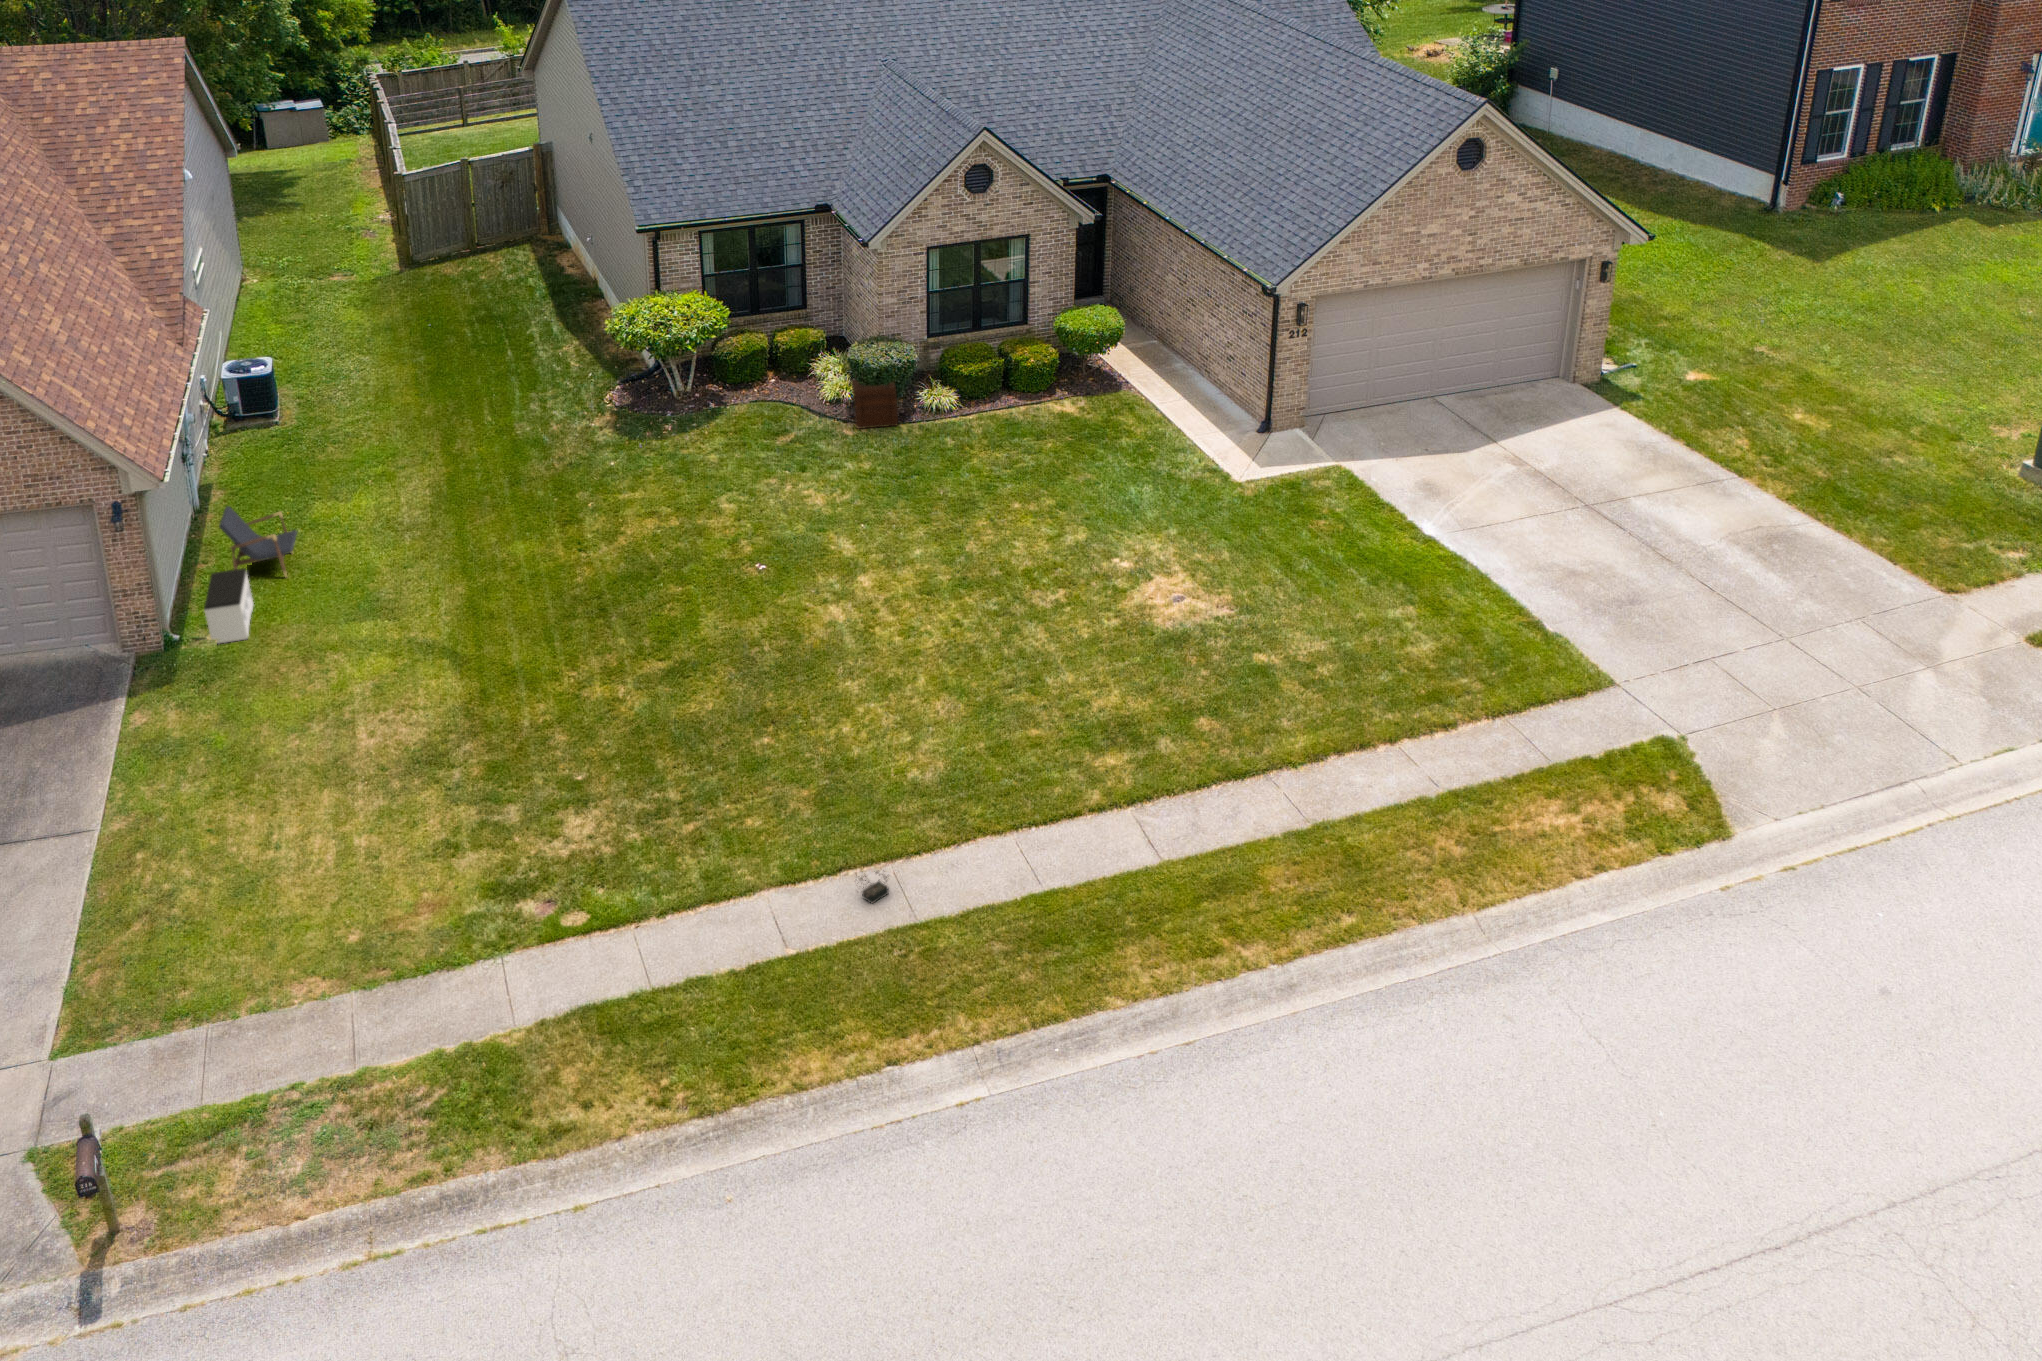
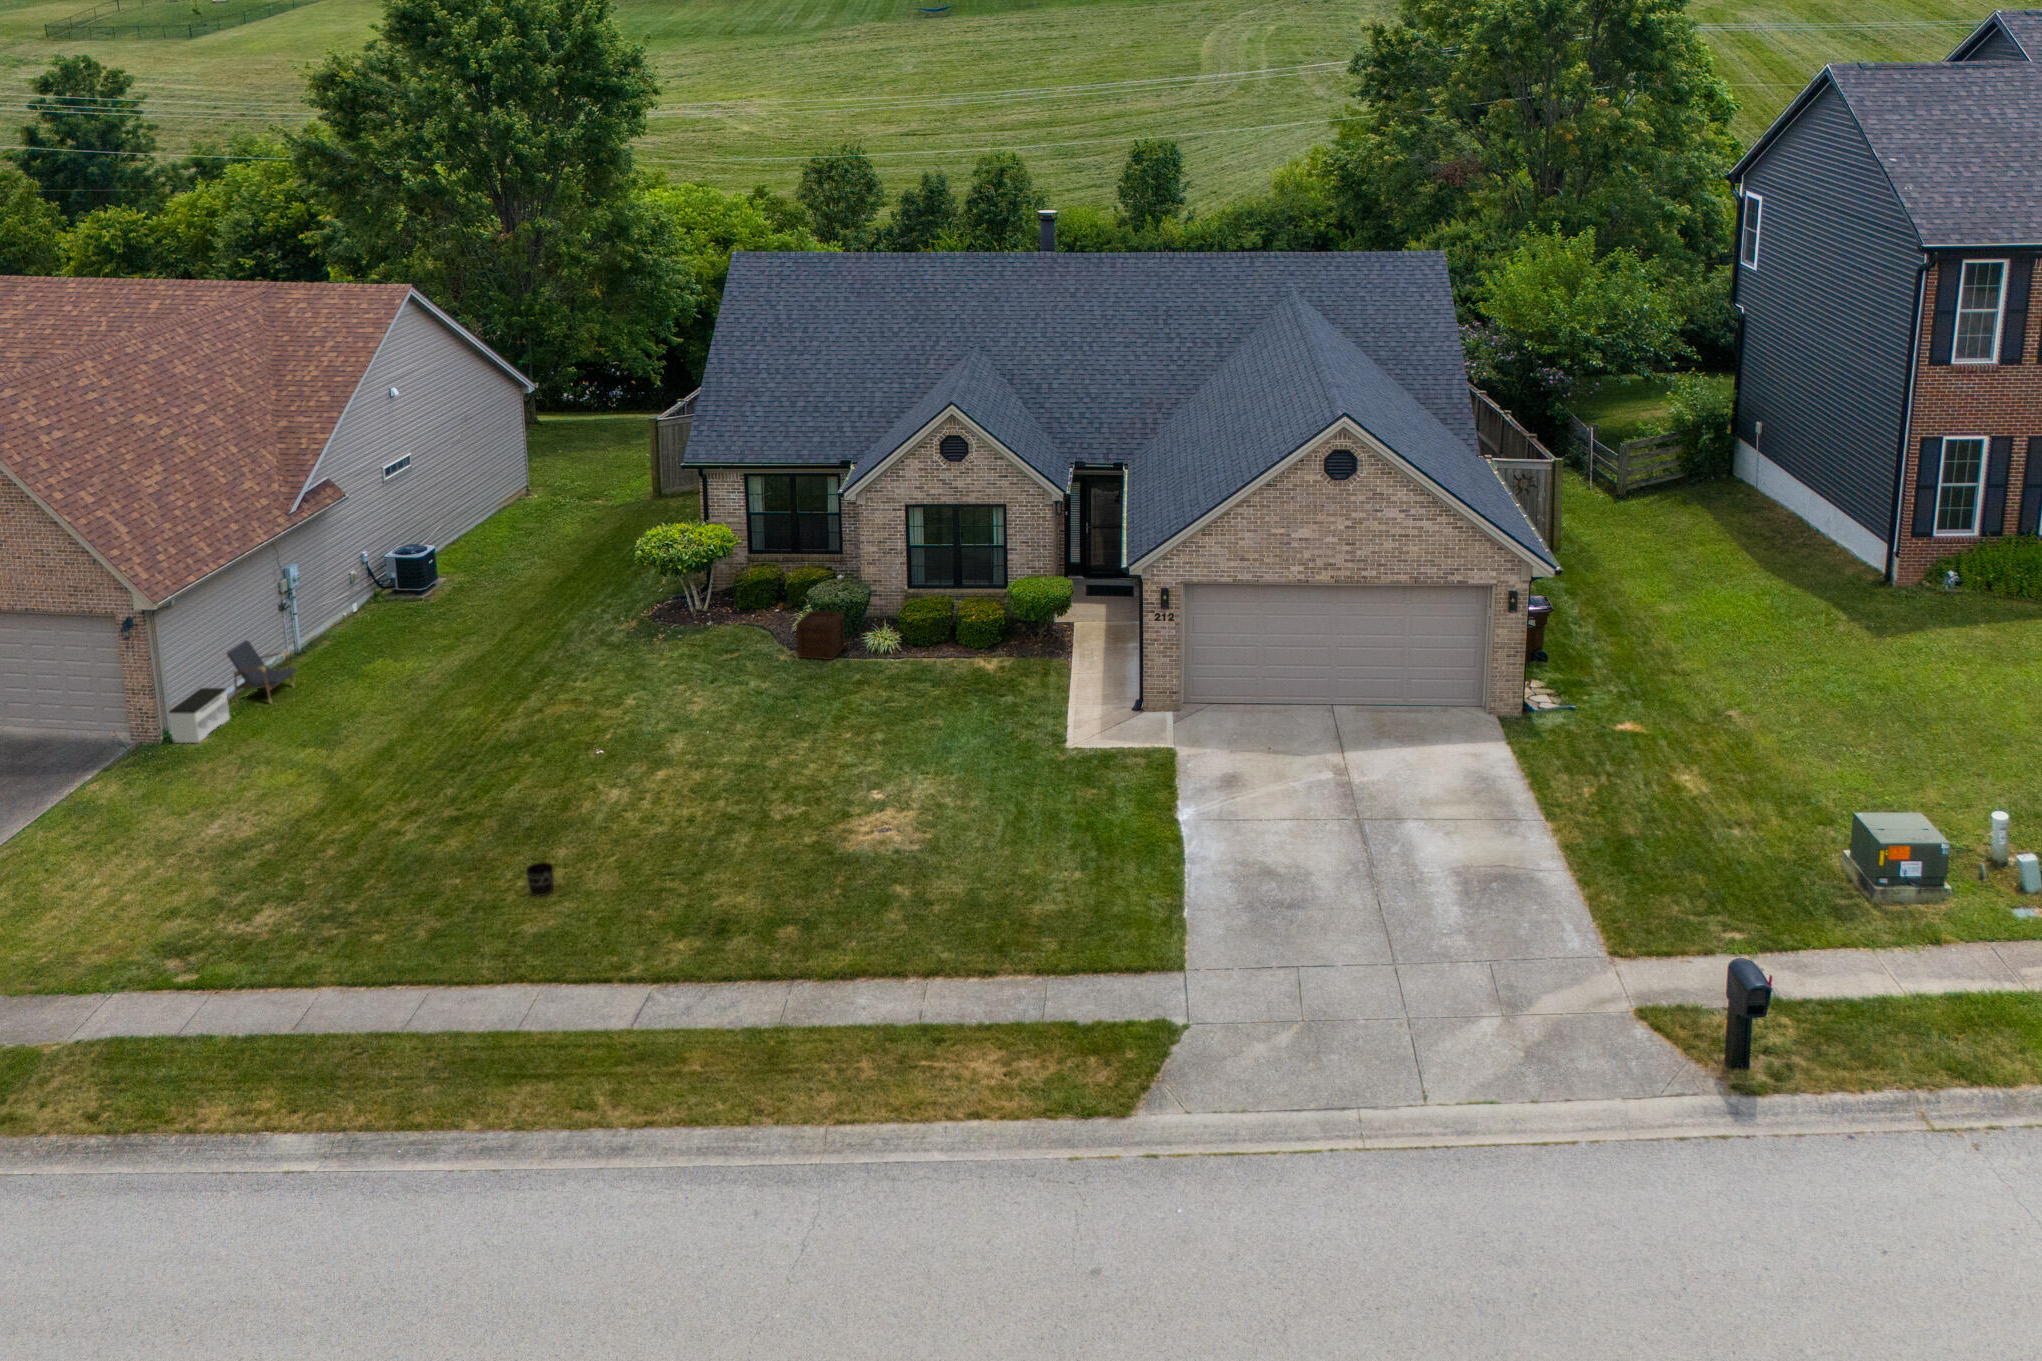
bucket: none [861,698,892,737] -> present [526,862,553,896]
decorative plant: present [856,871,889,903] -> none [378,986,413,1016]

